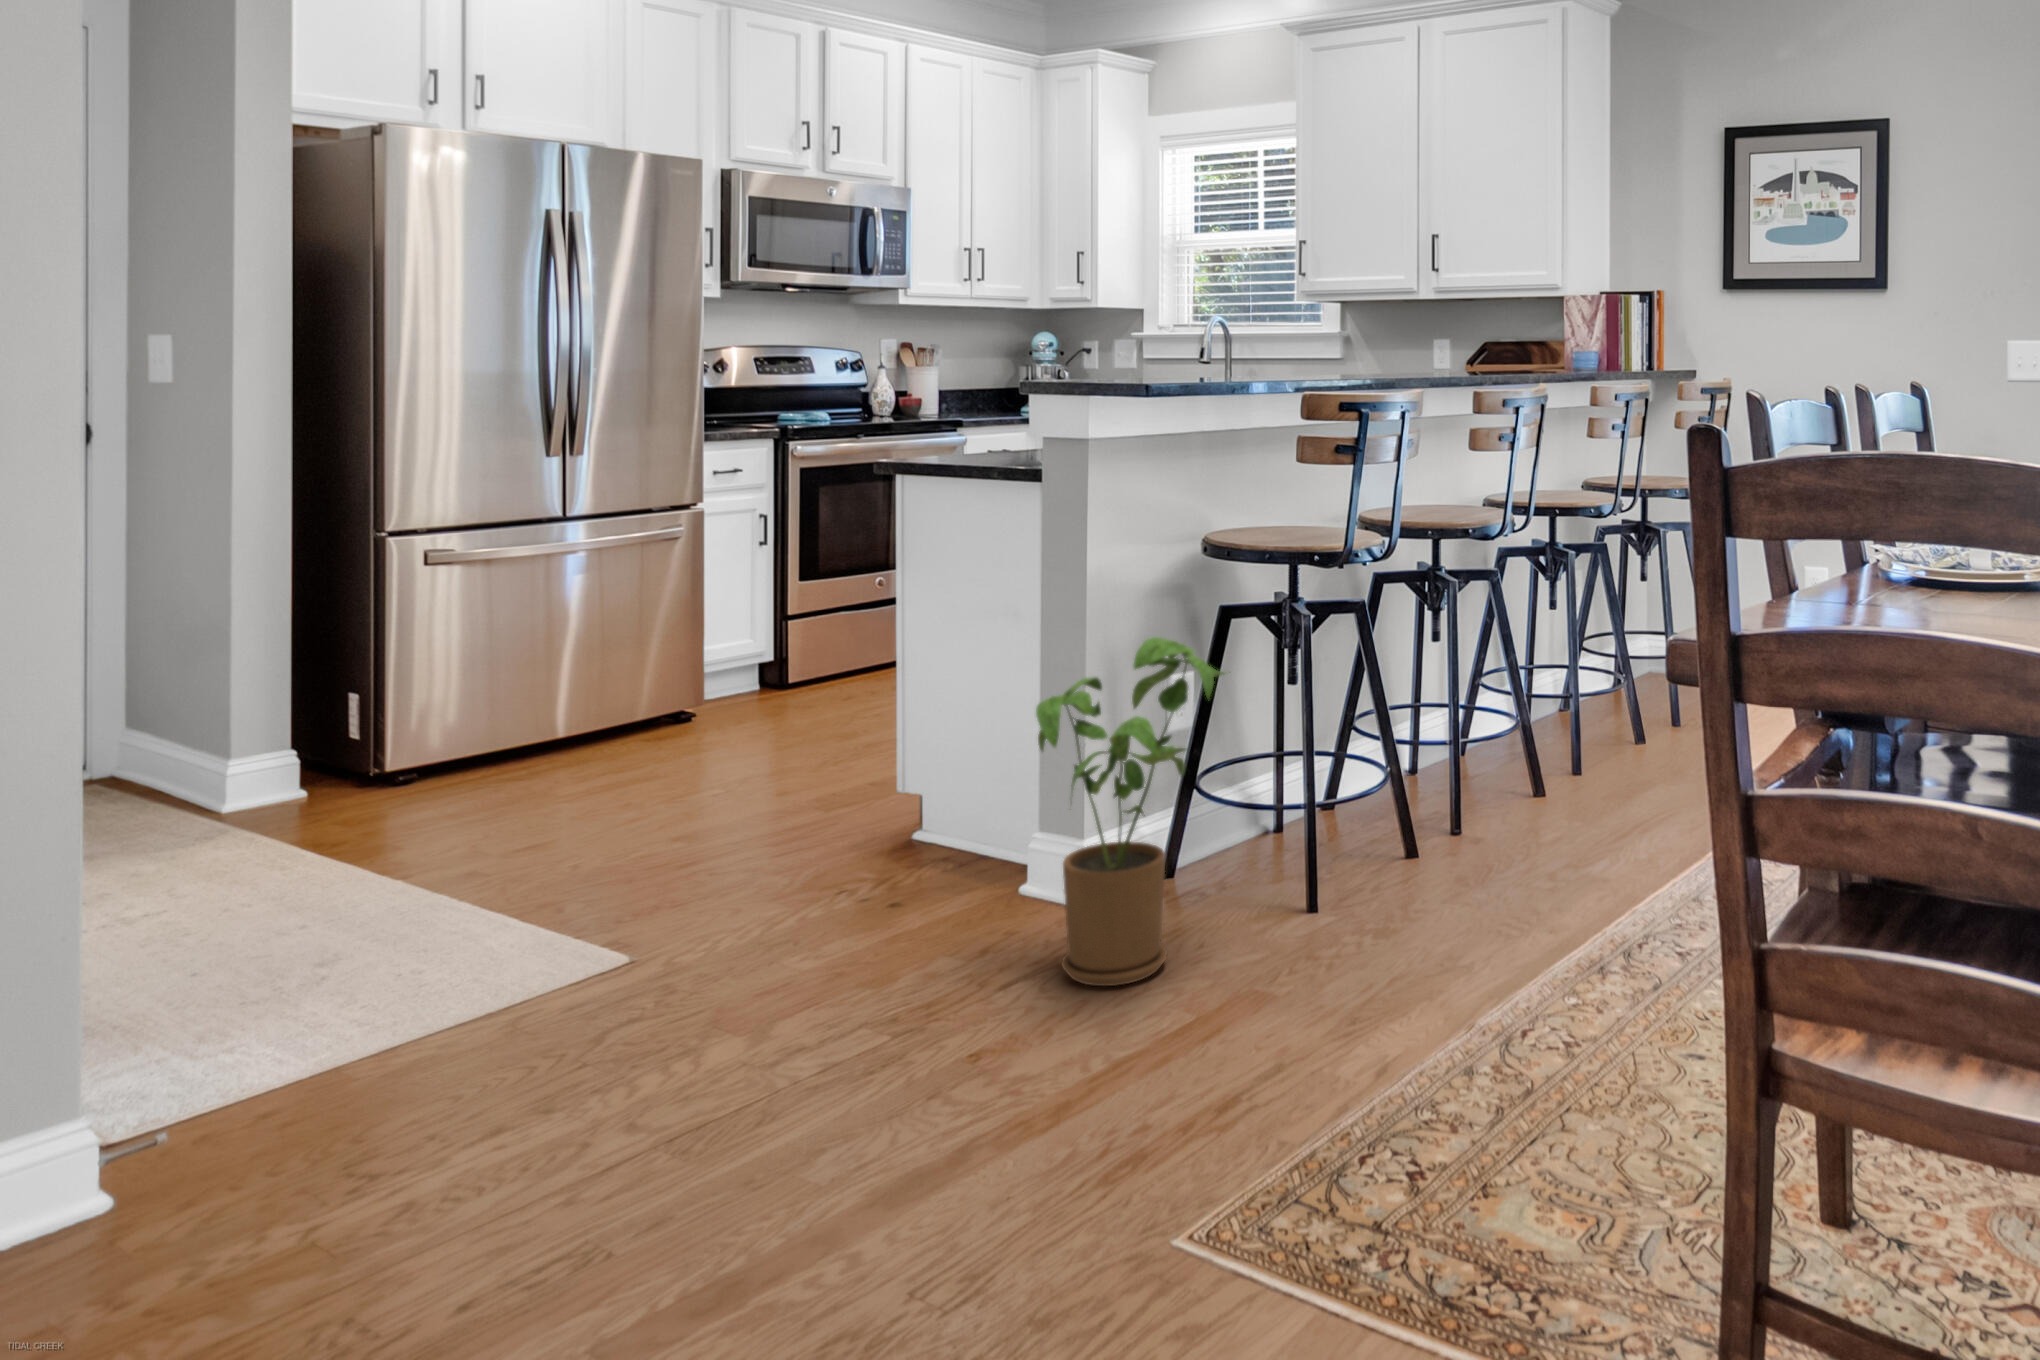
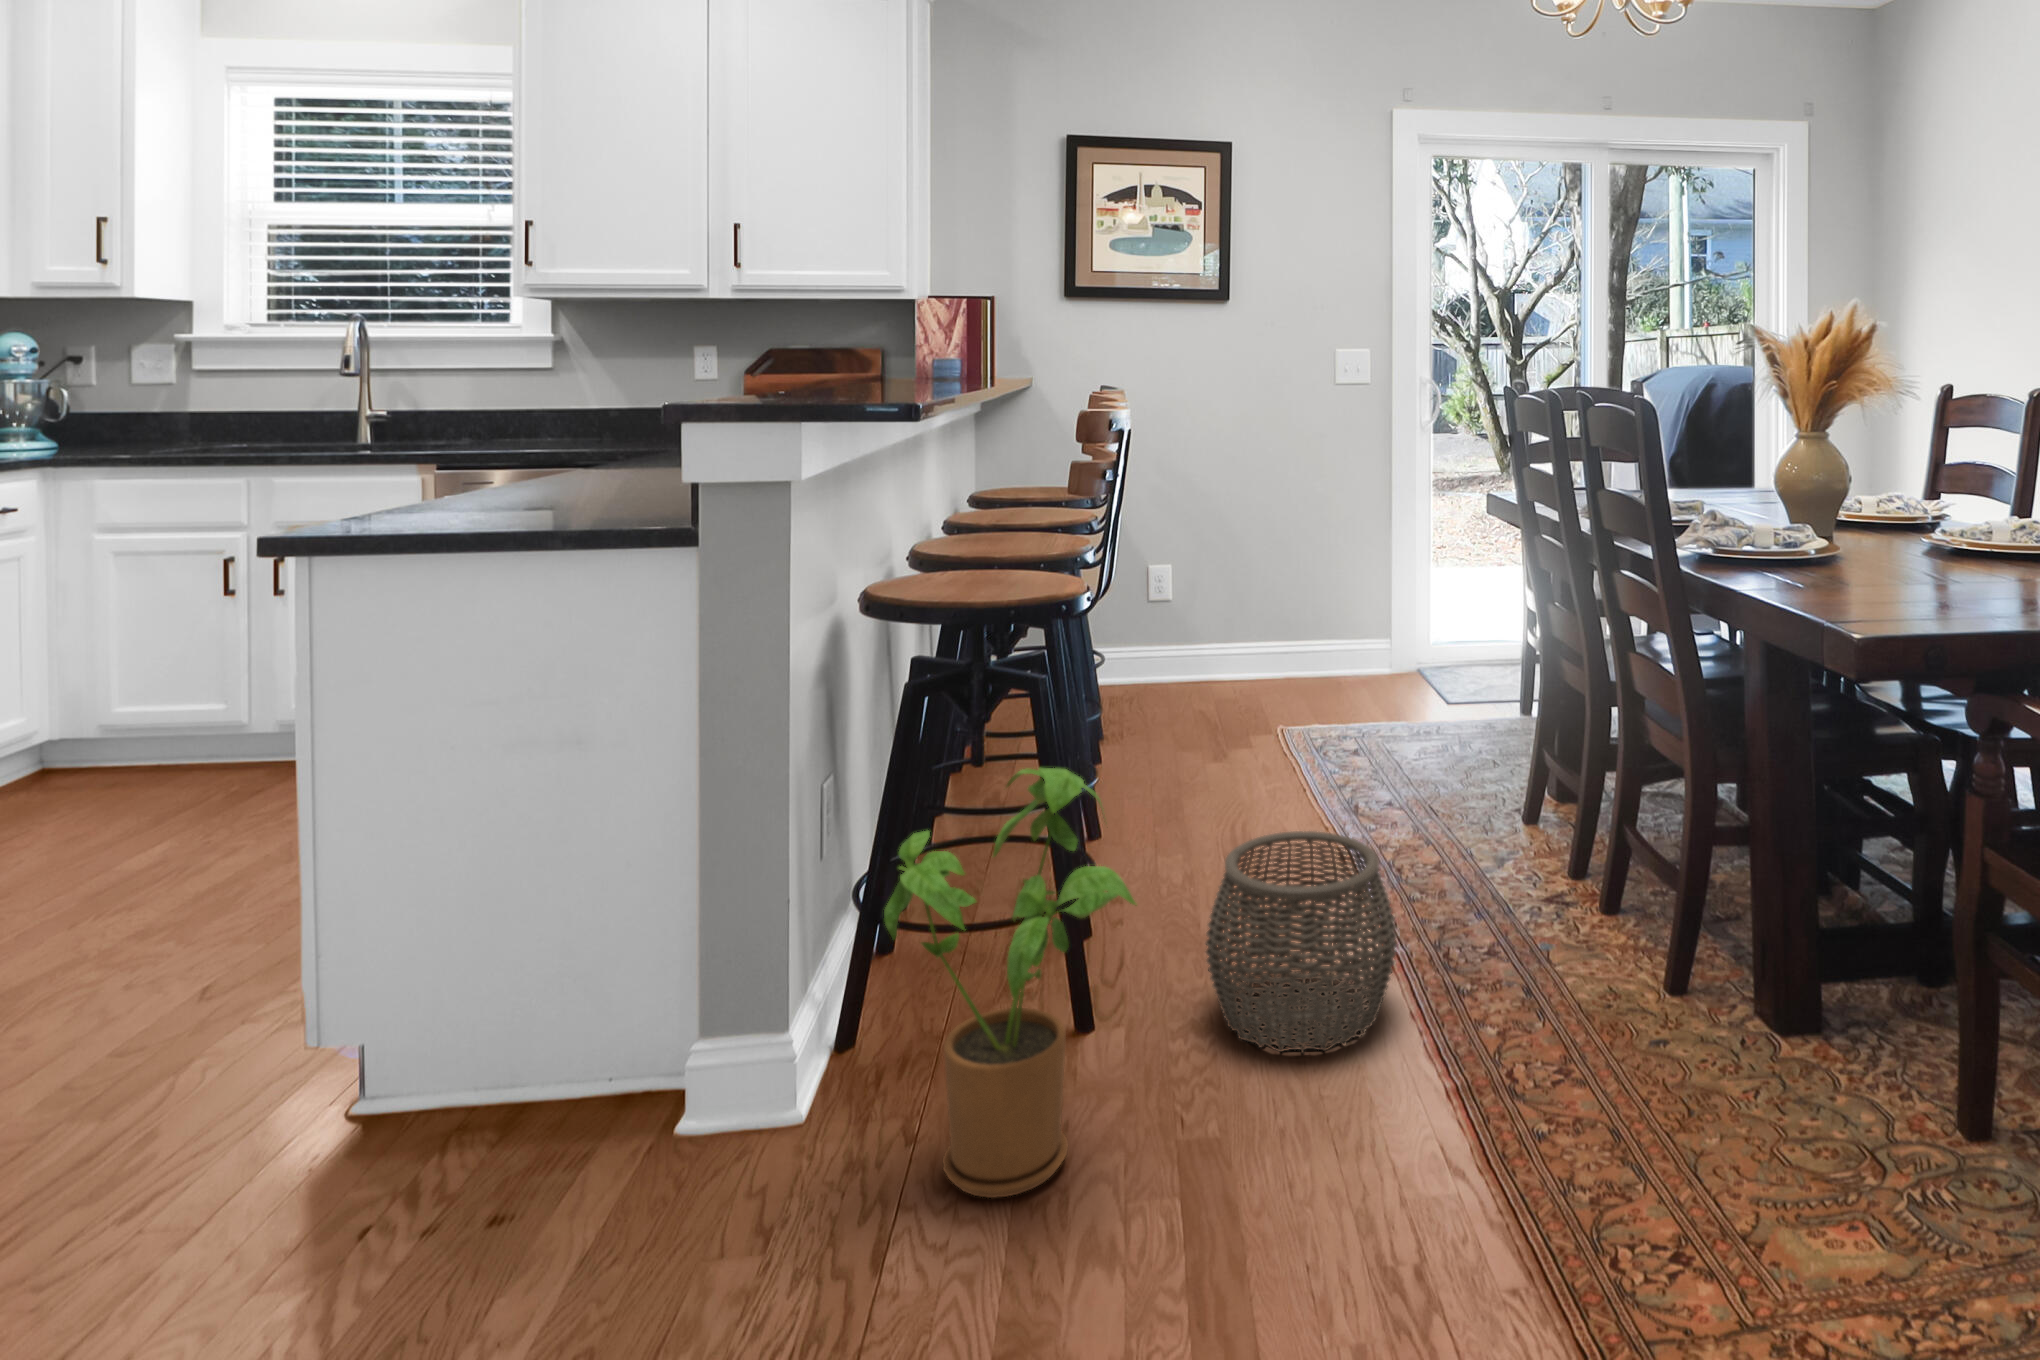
woven basket: none [1365,772,1556,981] -> present [1206,831,1397,1052]

